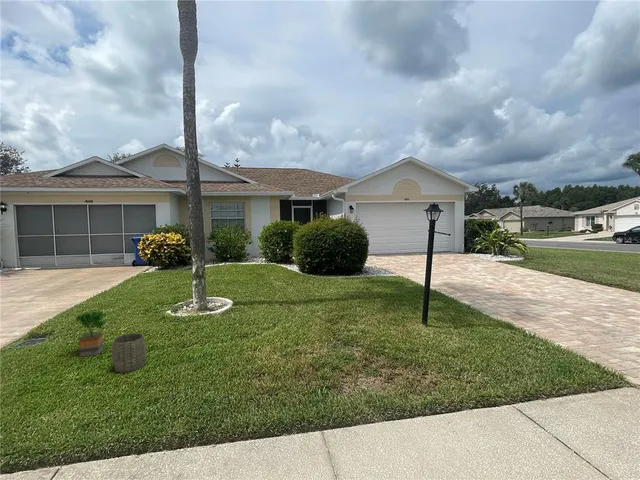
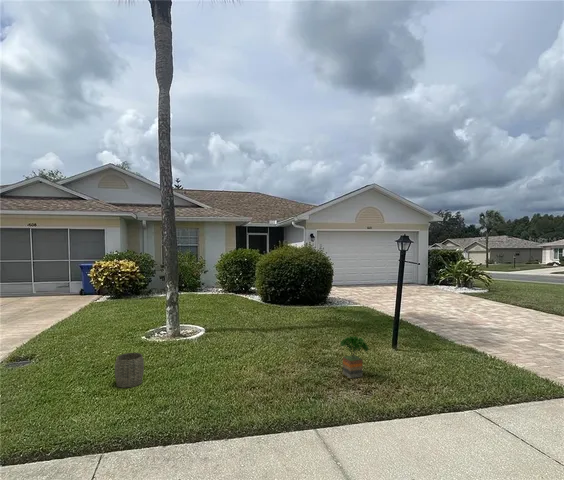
potted tree: present [76,311,107,357] -> present [340,336,369,378]

